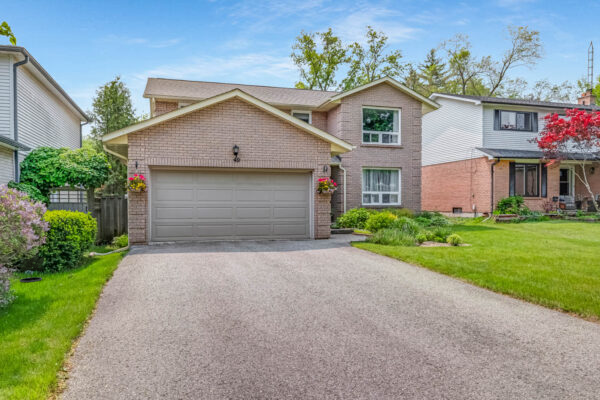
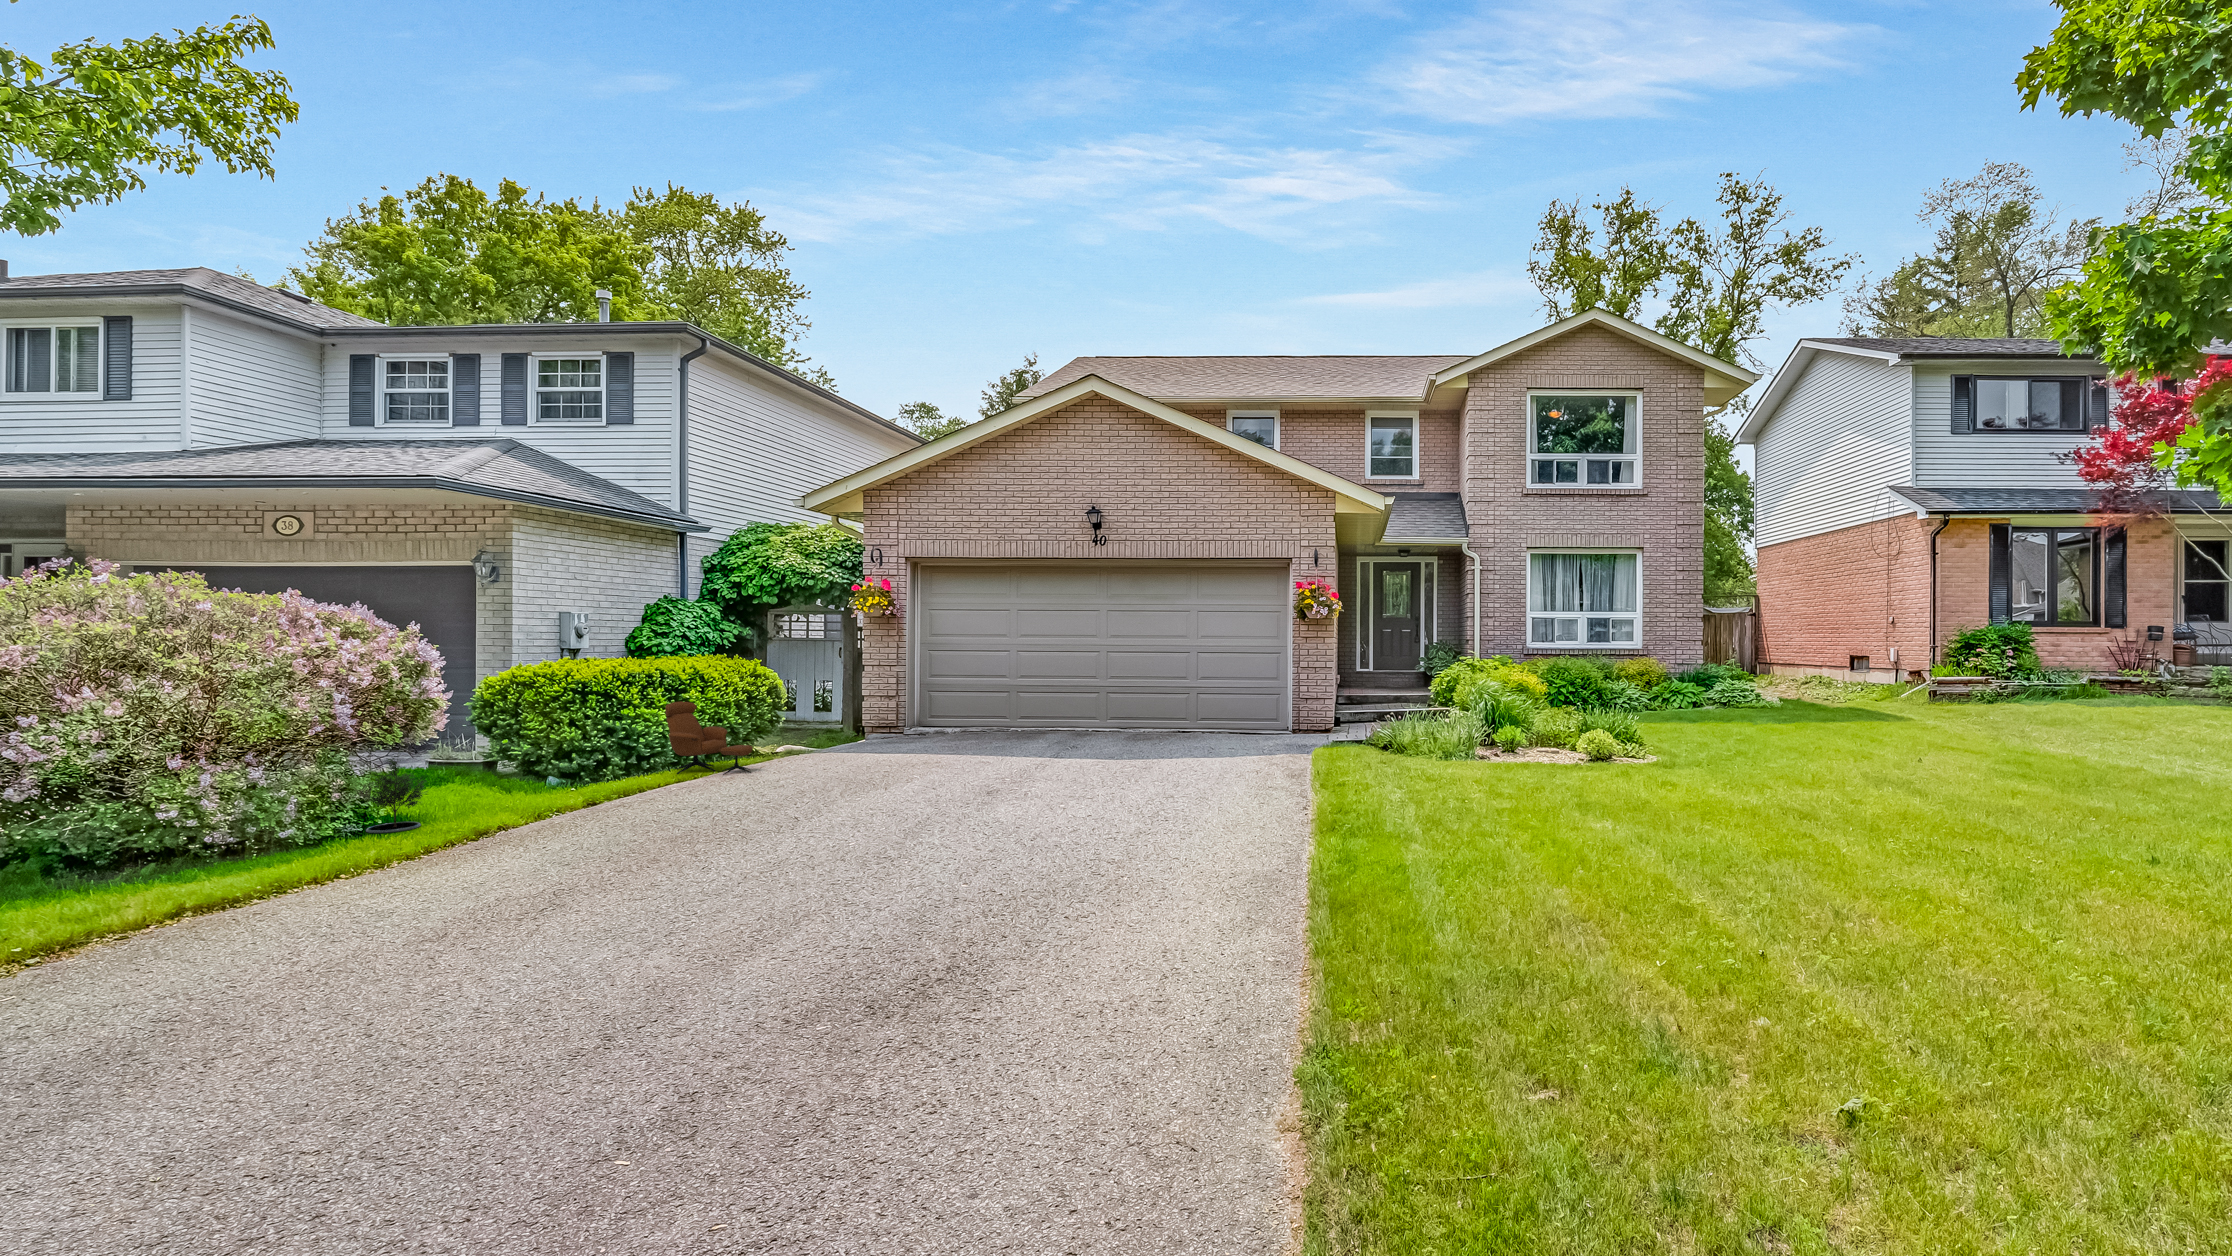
lounge chair: none [87,226,131,258] -> present [665,702,753,775]

